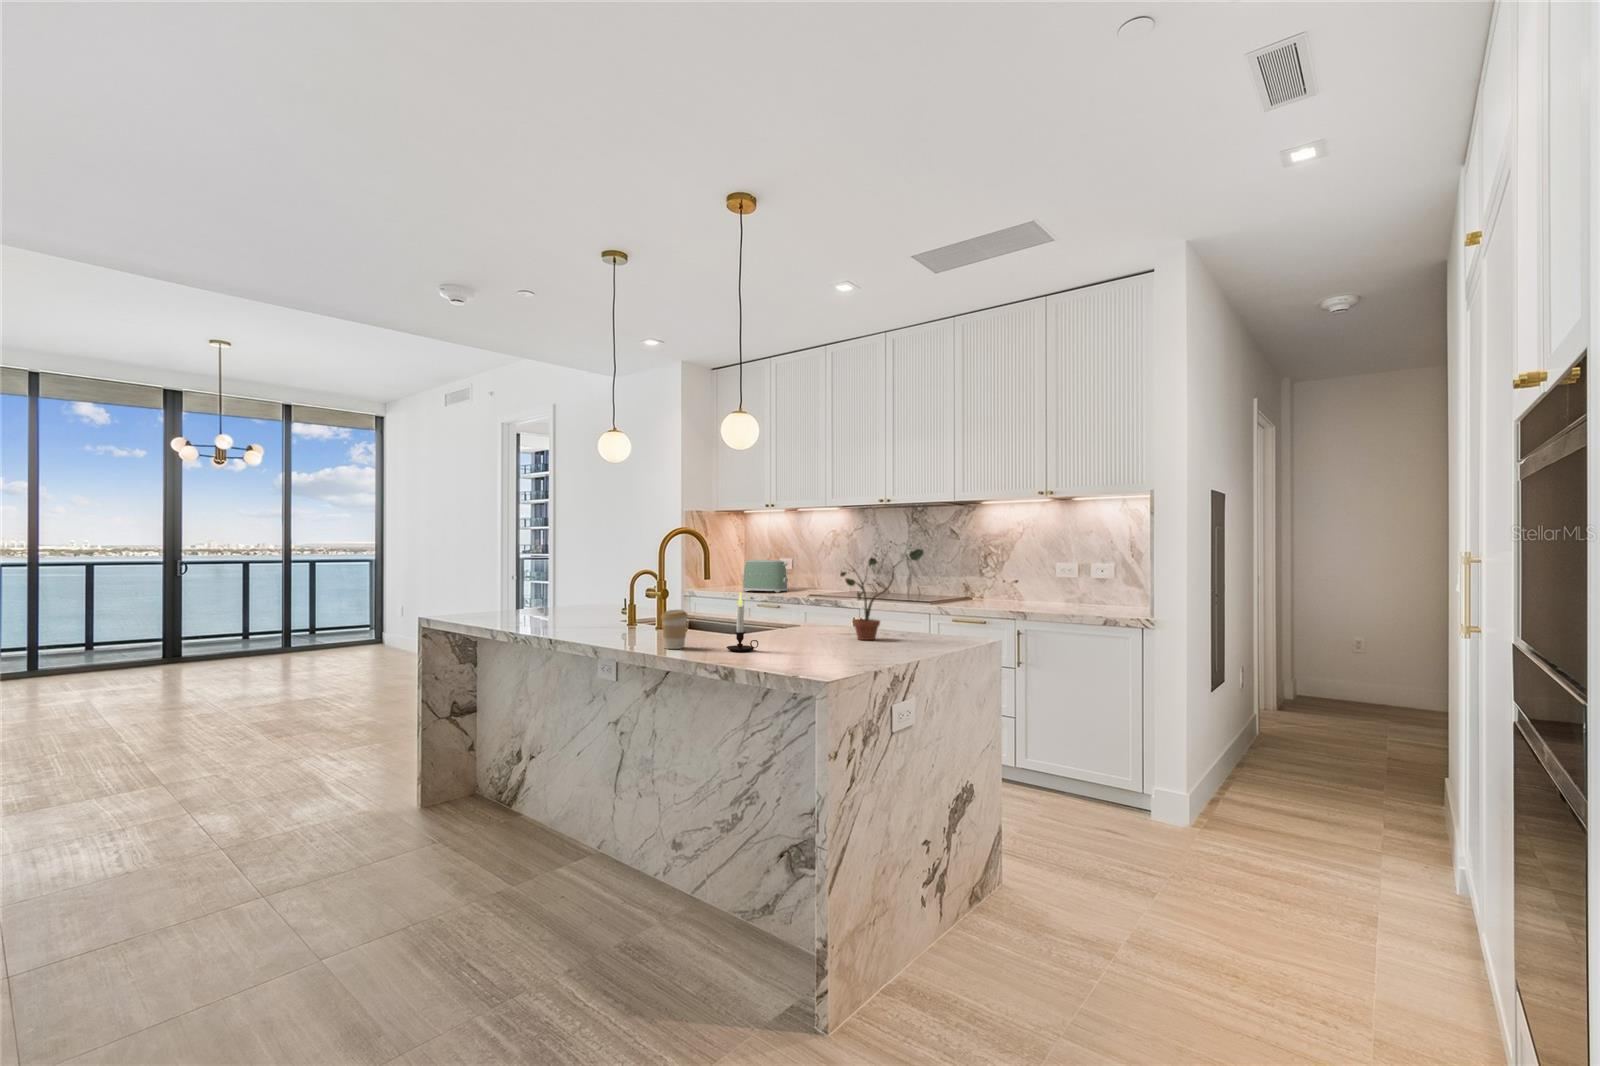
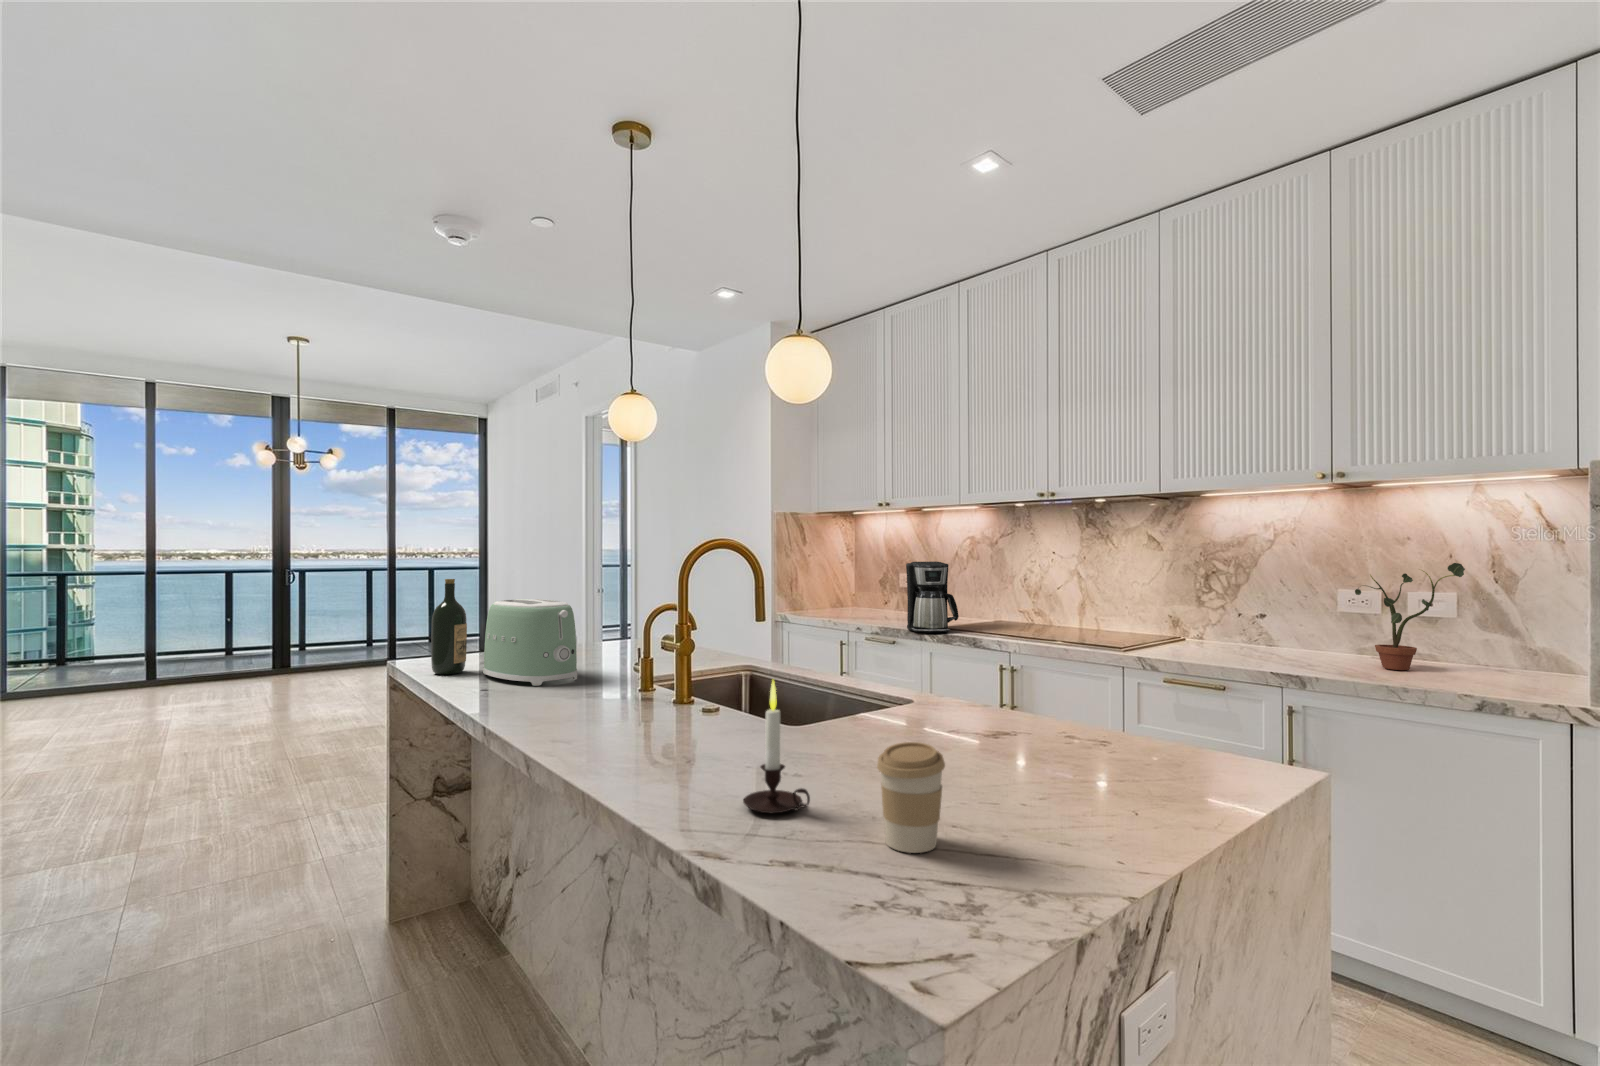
coffee maker: none [787,549,824,599] -> present [906,561,959,632]
potted plant: present [840,549,924,640] -> present [1355,563,1465,670]
wine bottle: none [474,556,497,620] -> present [431,579,467,674]
toaster: present [743,560,788,592] -> present [483,599,577,686]
coffee cup: present [661,610,688,649] -> present [877,742,945,853]

